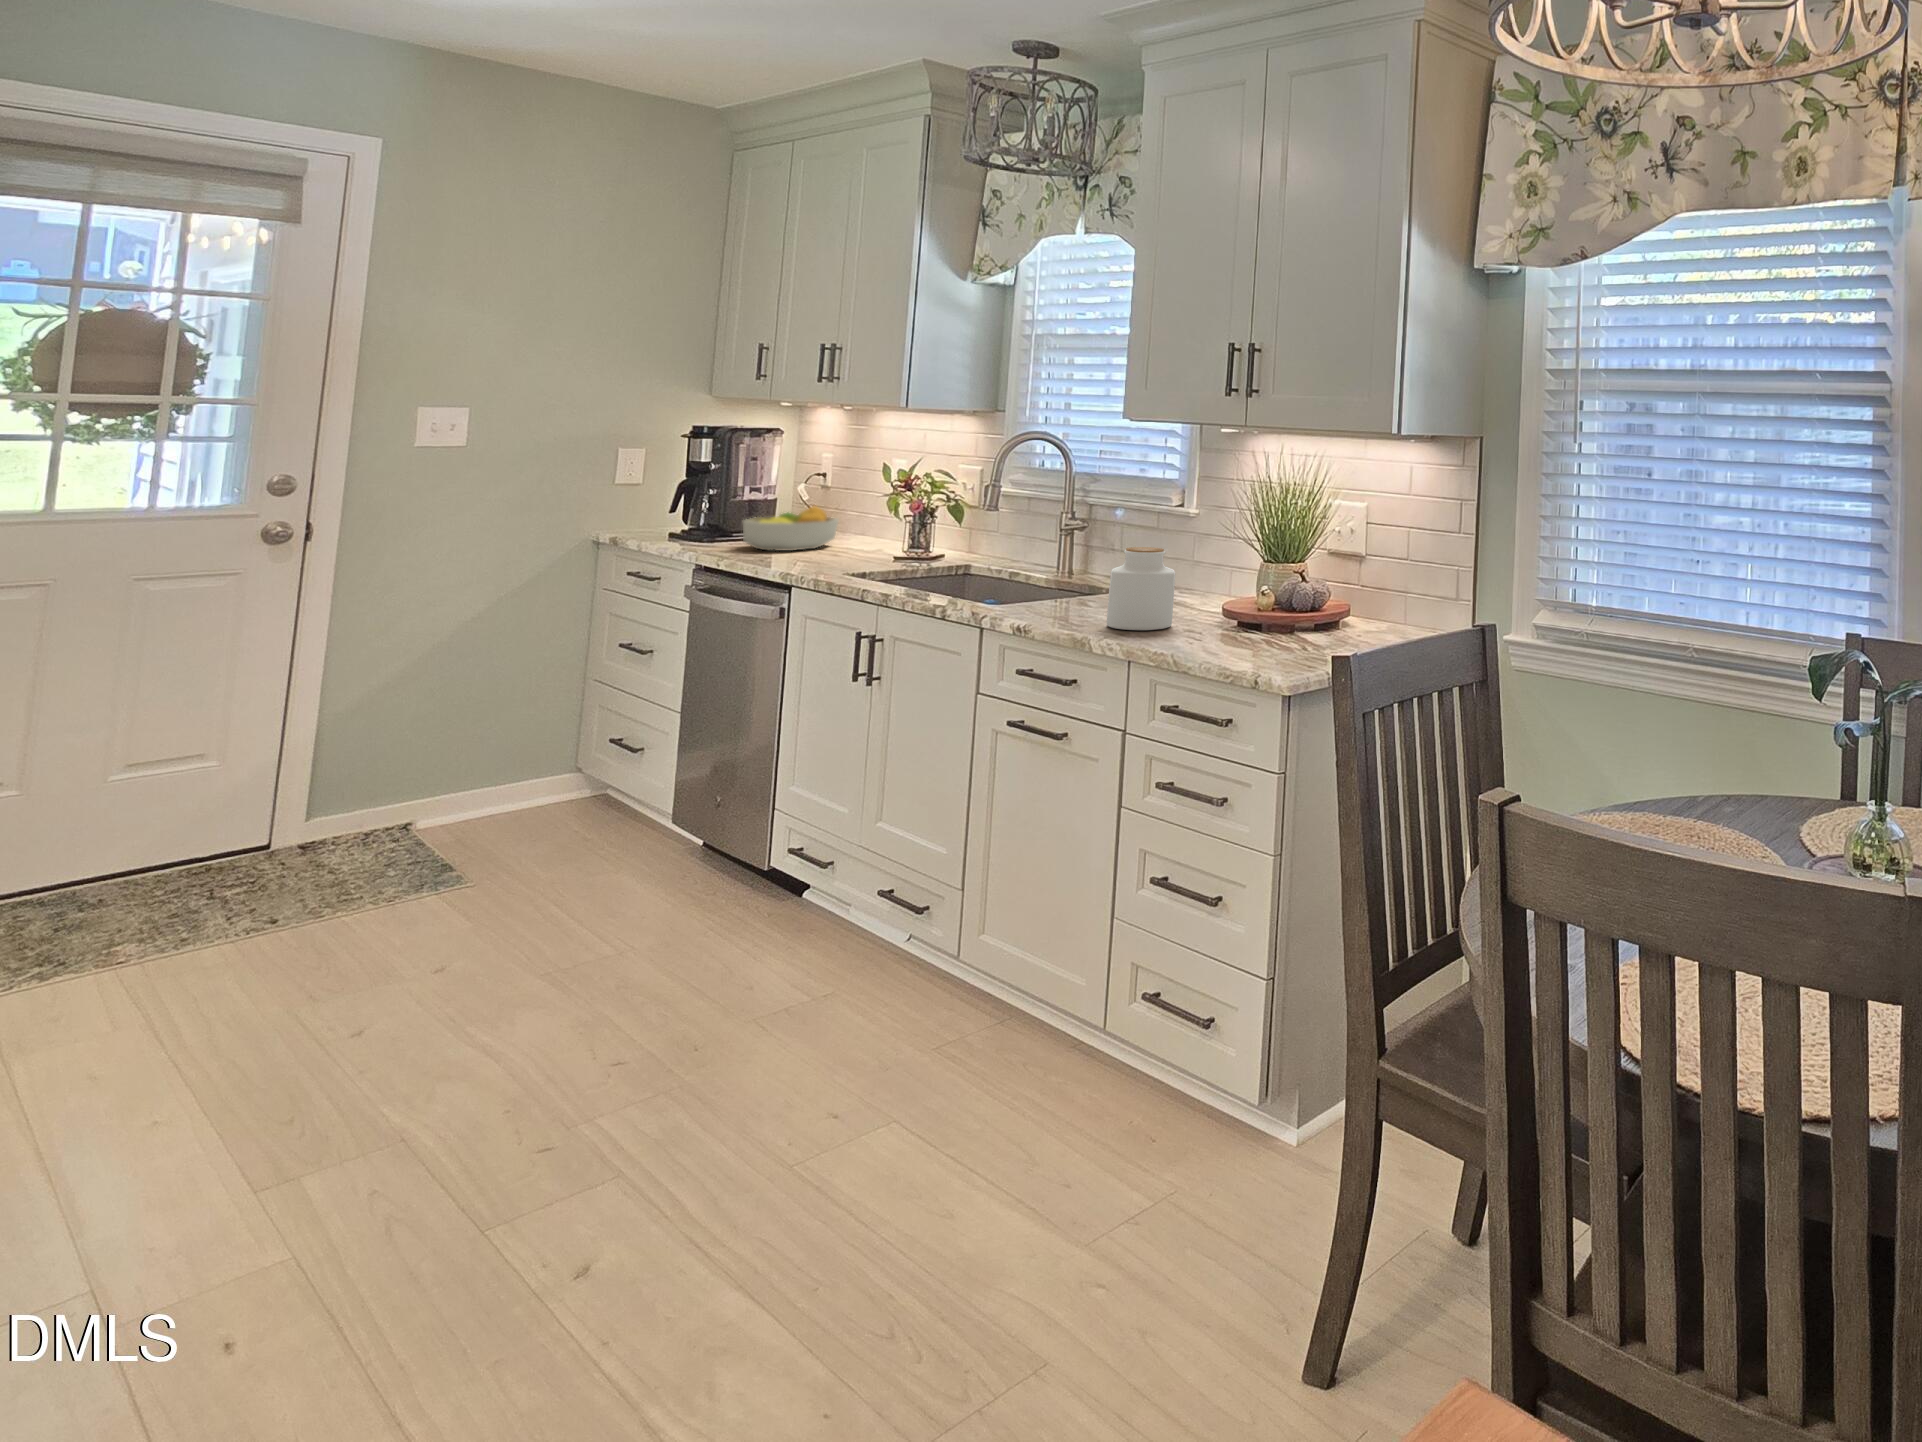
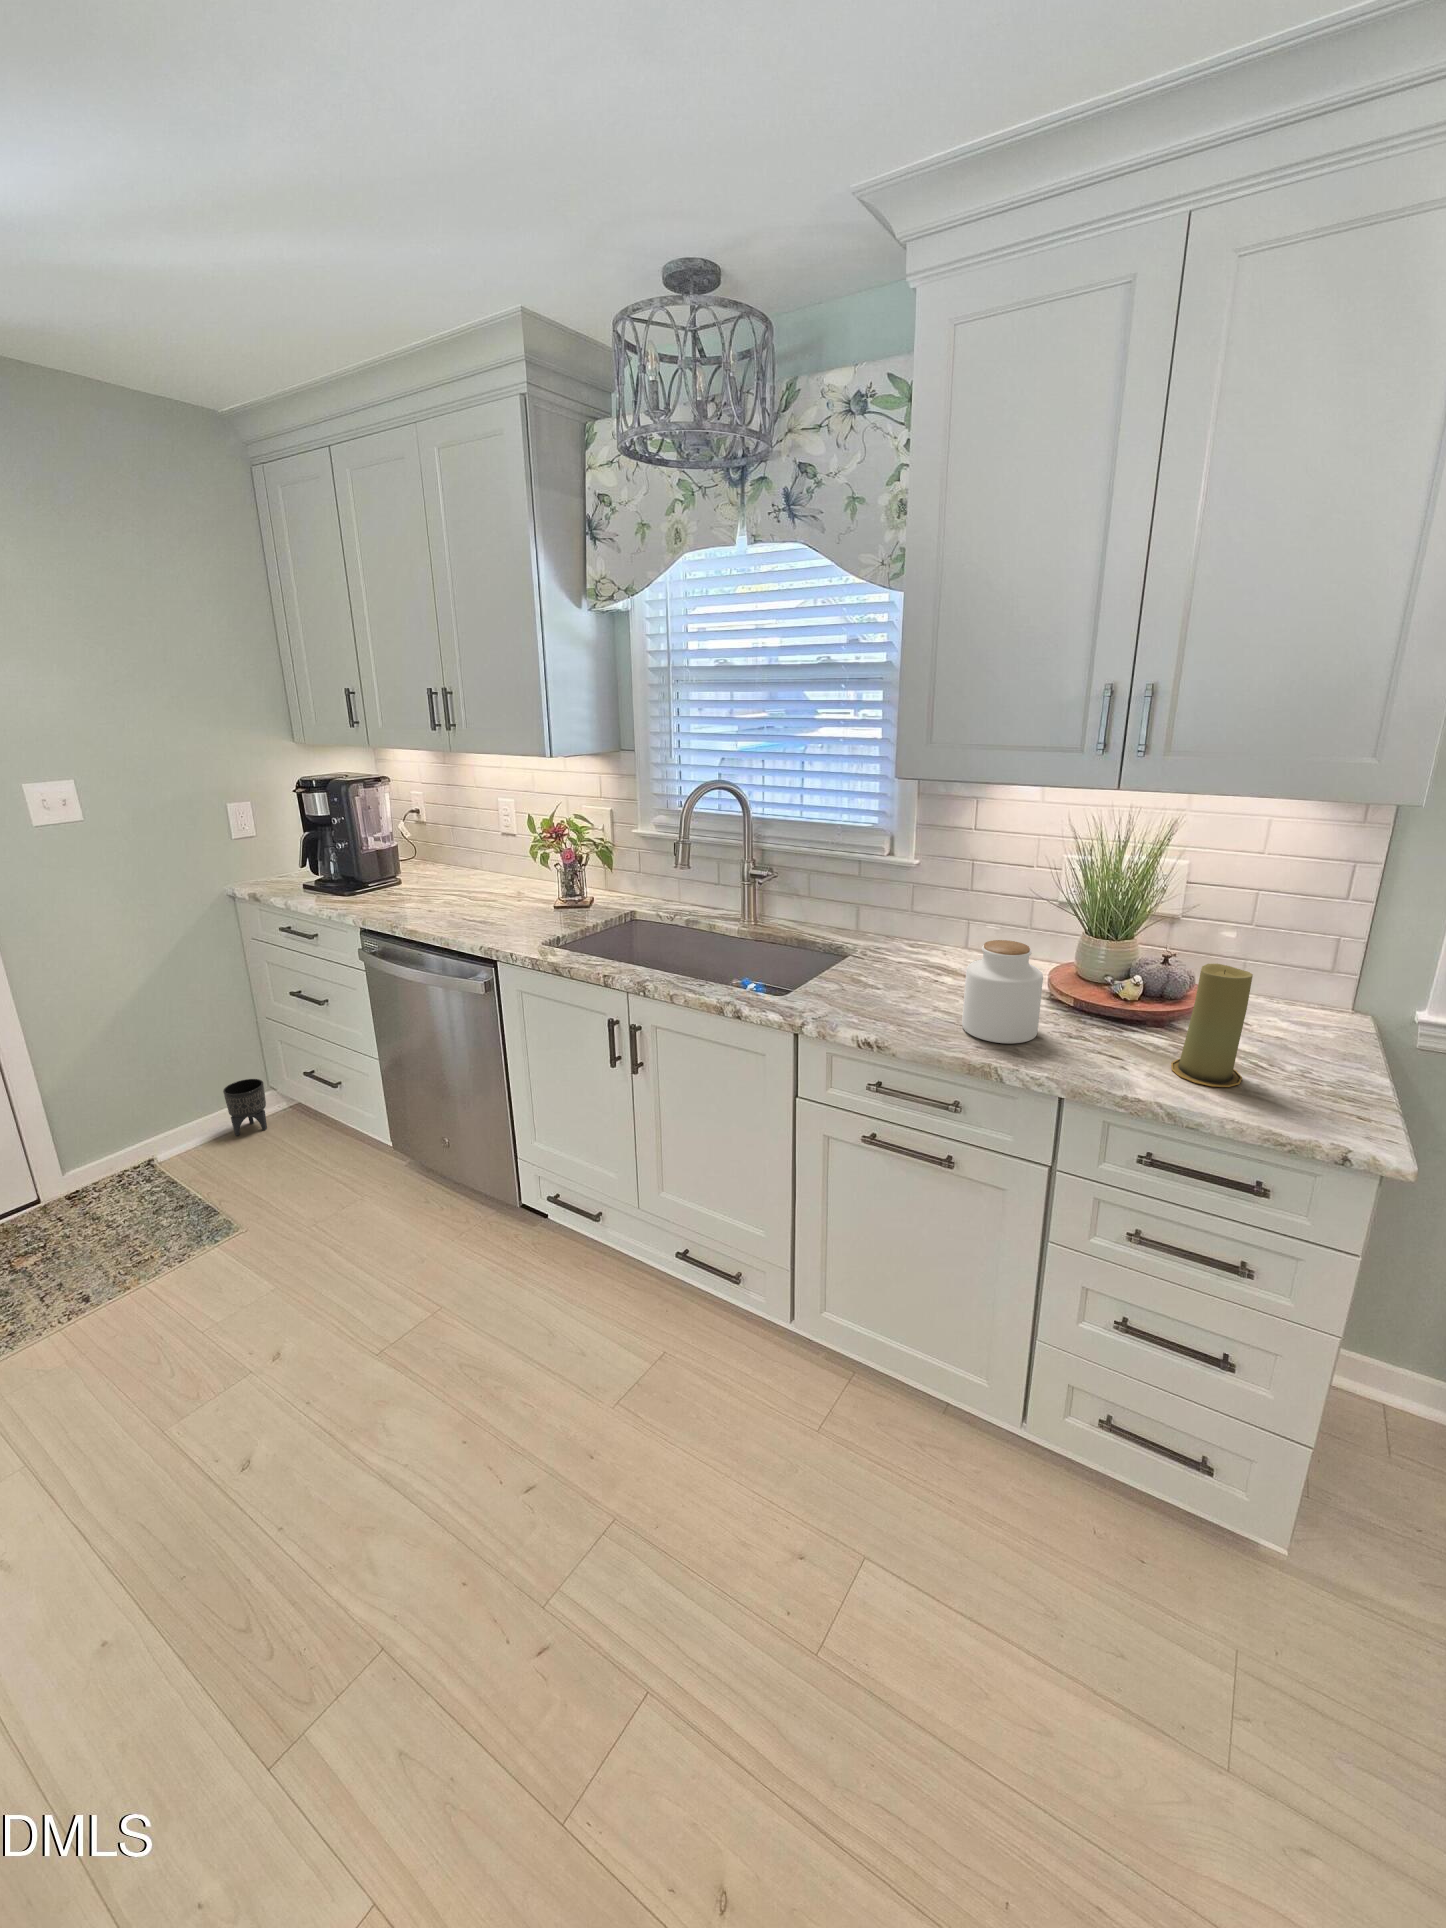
fruit bowl: present [743,506,838,551] -> none [390,851,470,904]
candle: none [1226,555,1280,653] -> present [1171,964,1253,1087]
planter: none [511,750,562,814] -> present [223,1079,267,1136]

